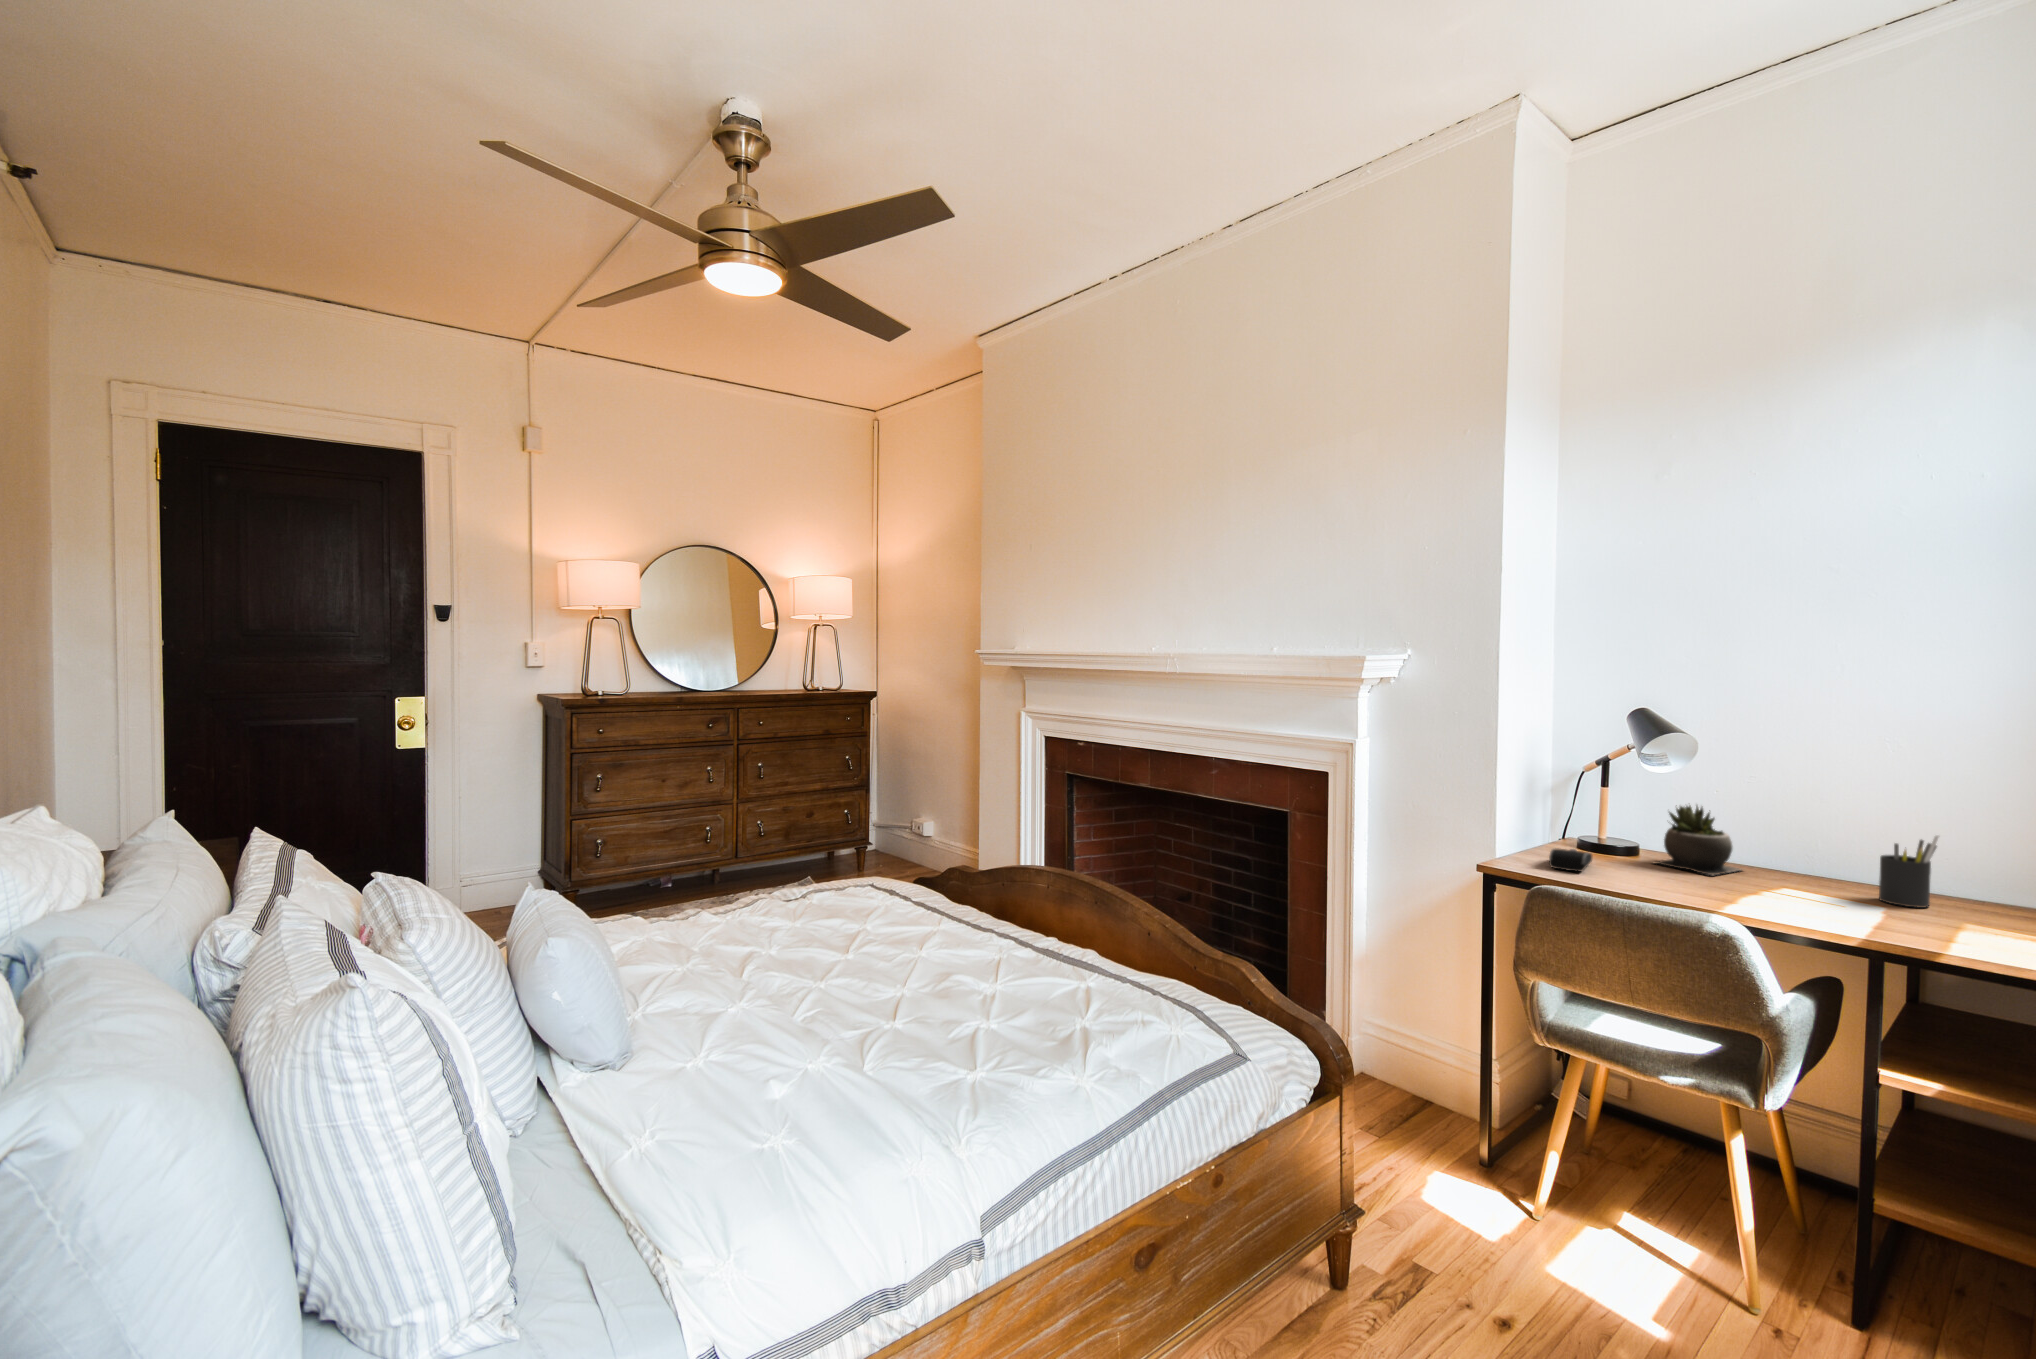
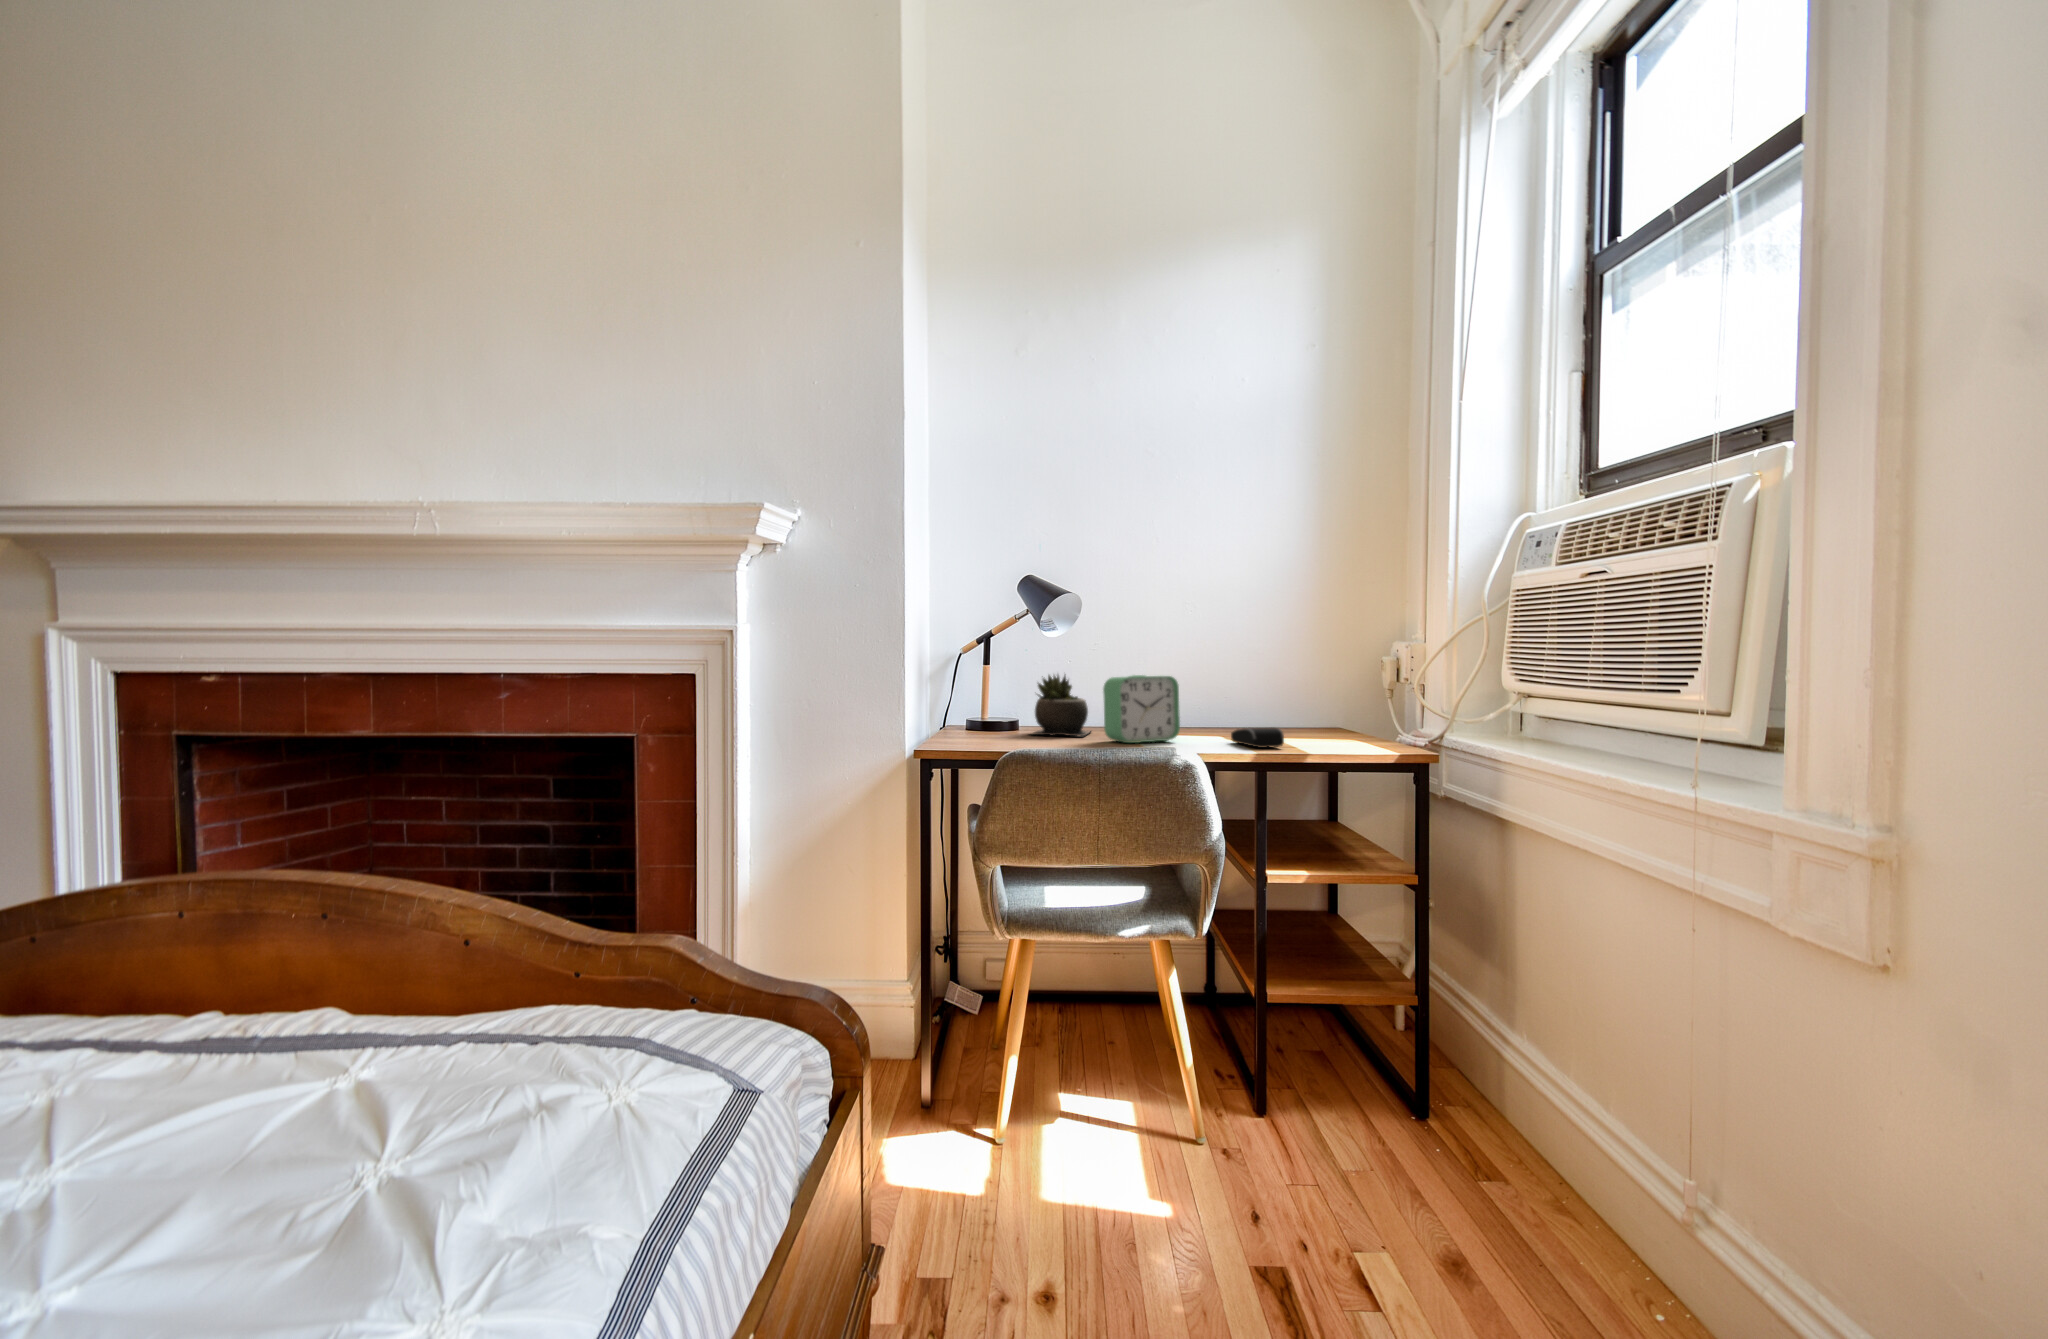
alarm clock: none [1729,821,1834,900] -> present [1103,675,1180,743]
pen holder: present [1879,835,1939,908] -> none [1192,674,1229,737]
computer mouse: present [1549,848,1592,872] -> present [1231,728,1284,748]

